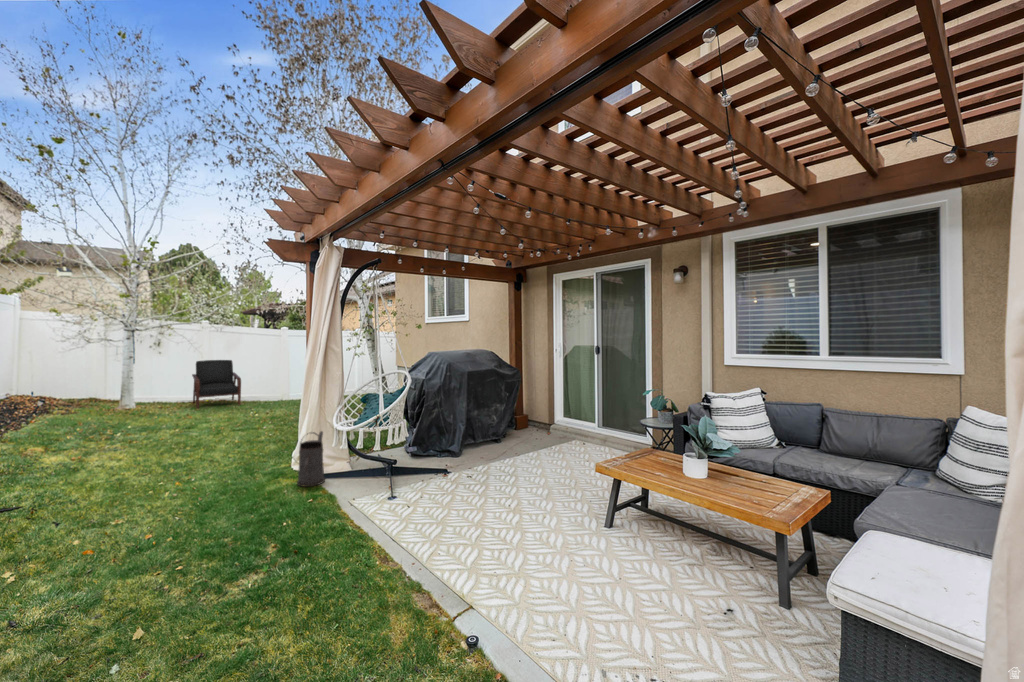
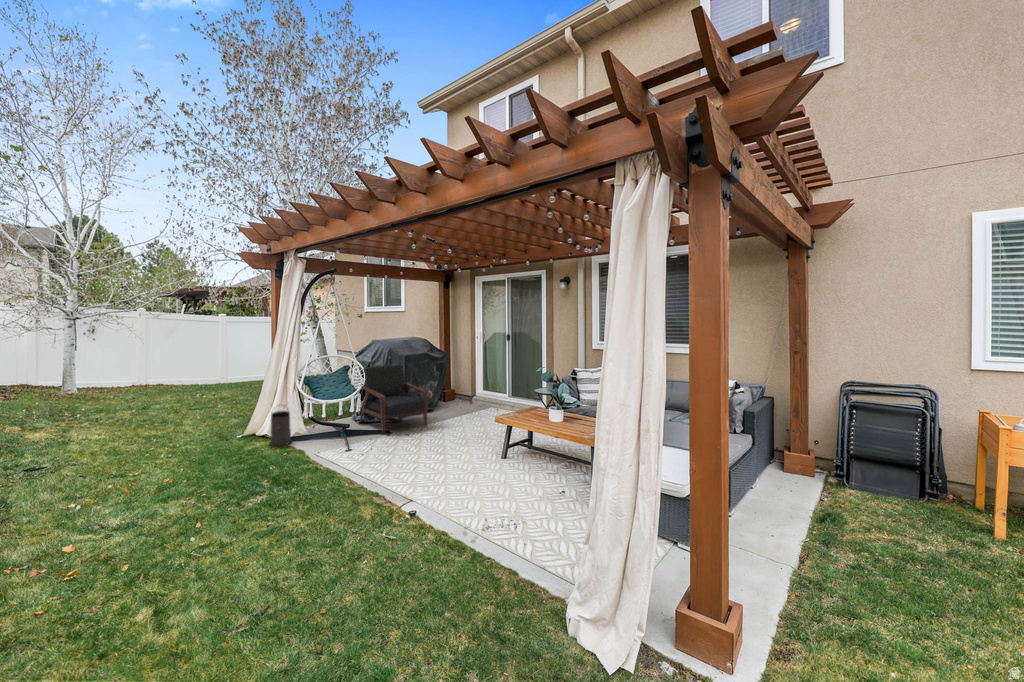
chair: present [192,360,241,409] -> present [359,365,428,434]

